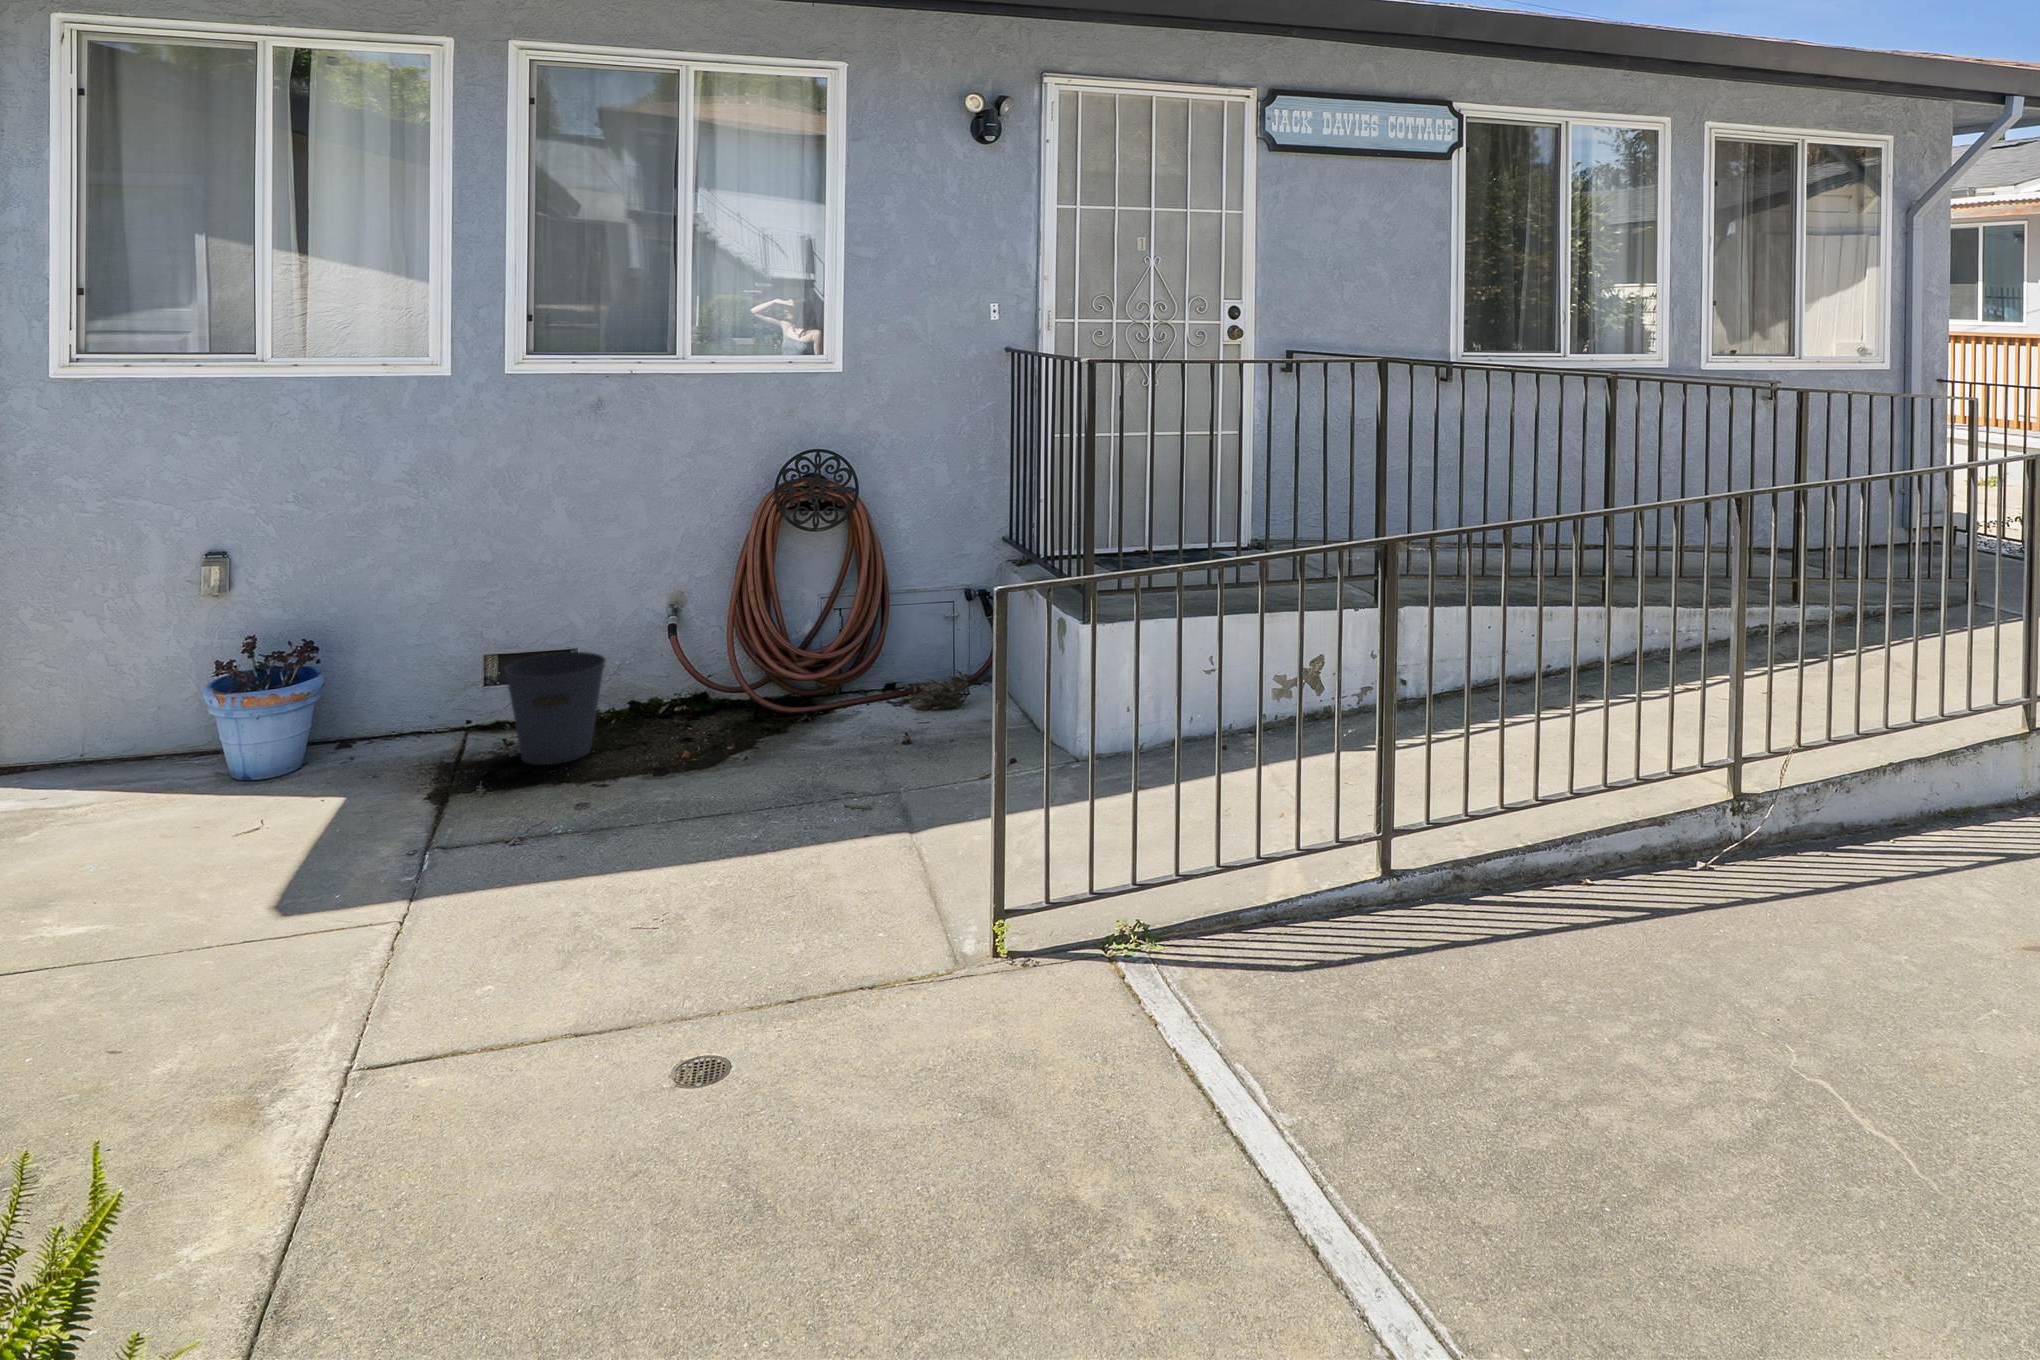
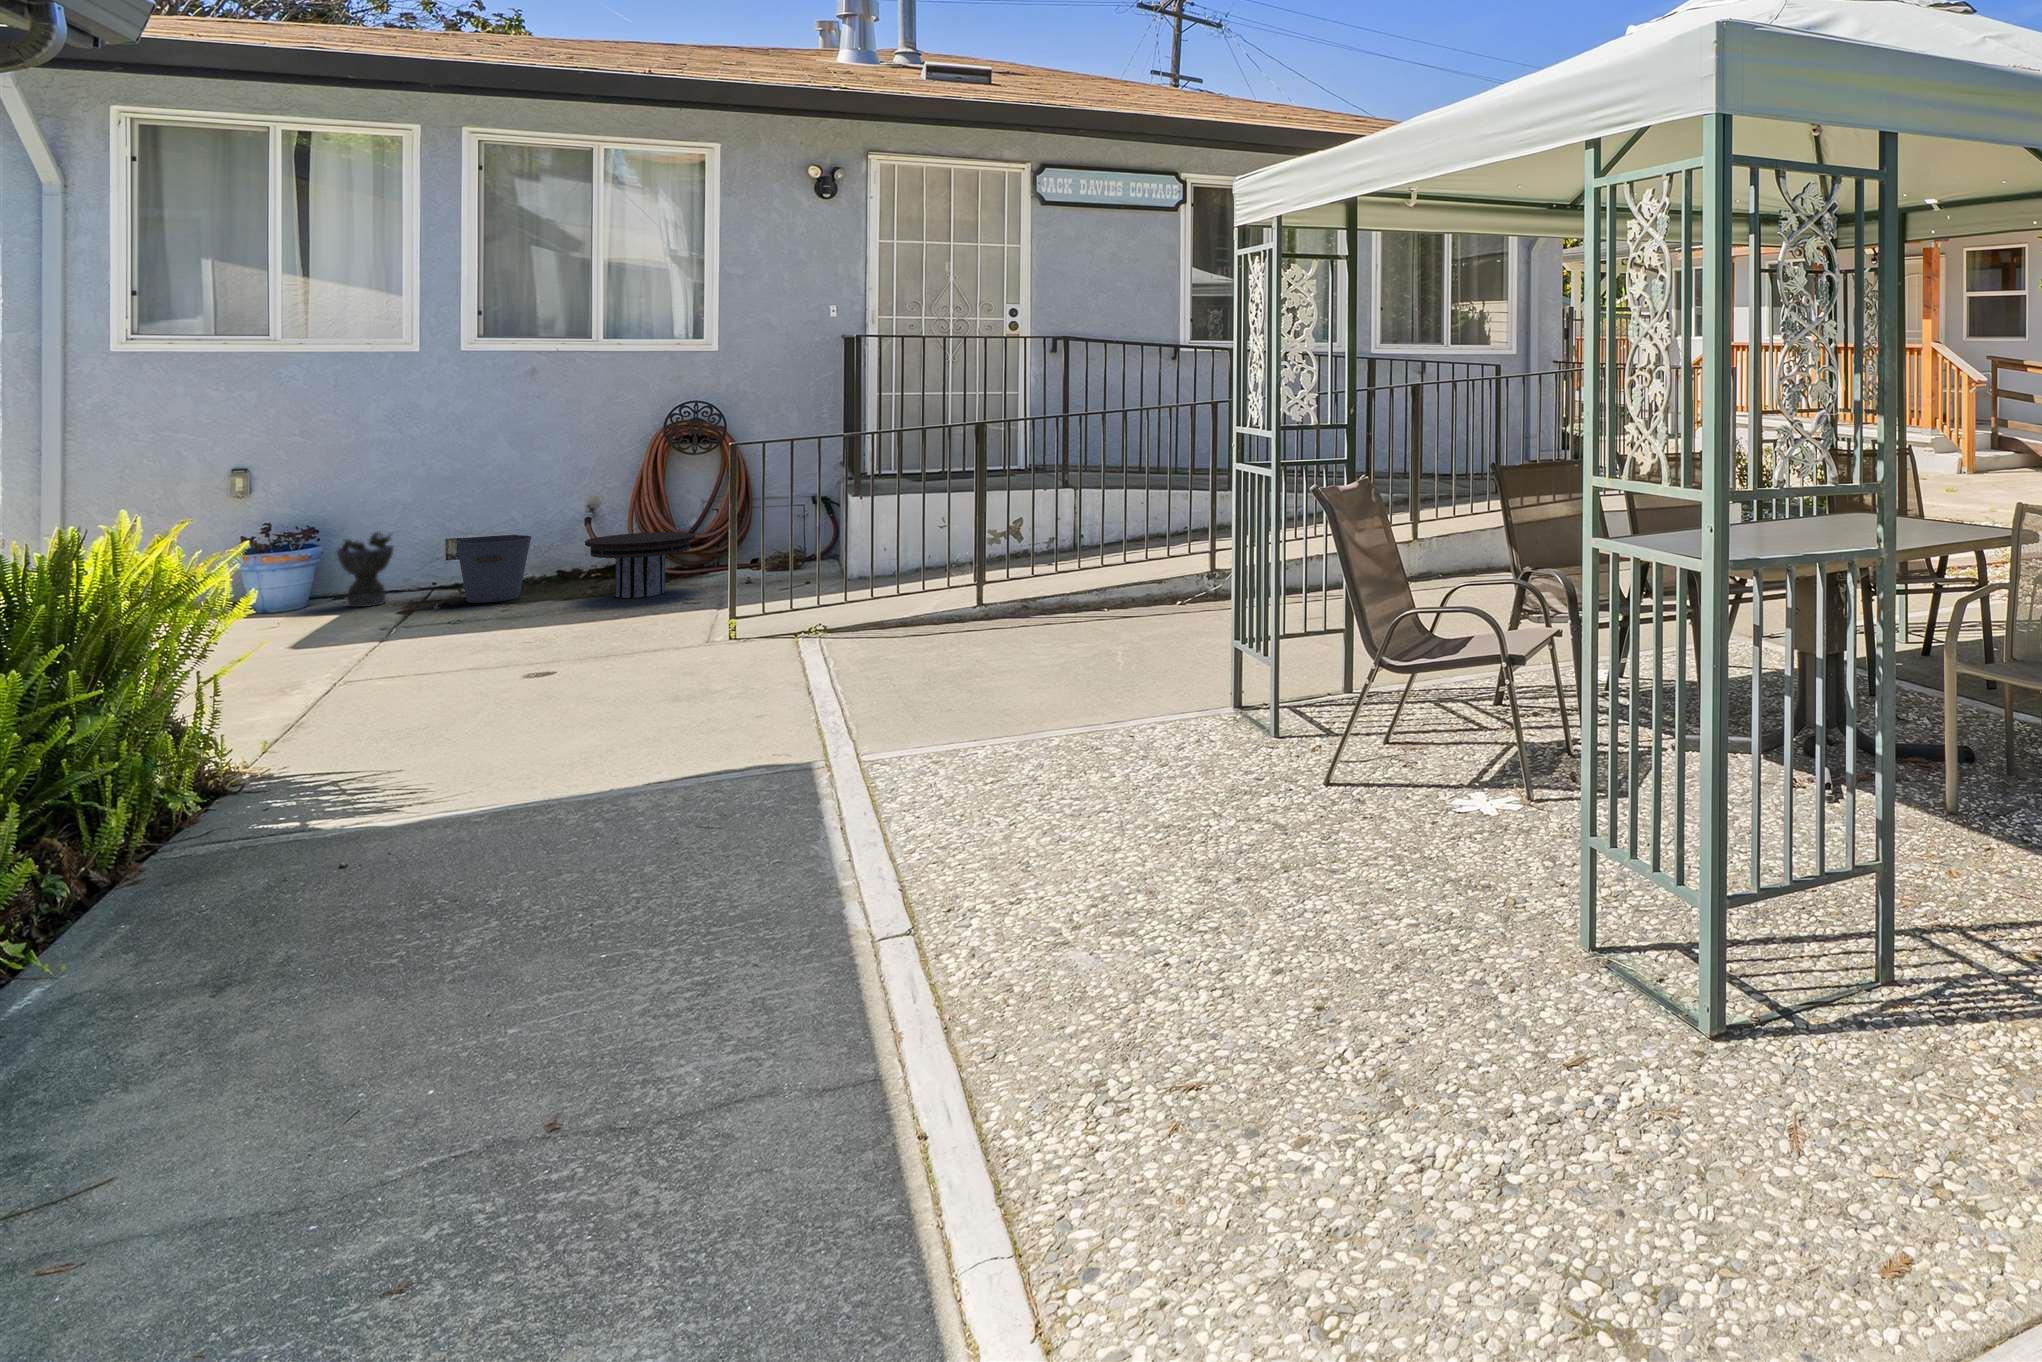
planter: none [347,647,423,767] -> present [337,533,394,607]
side table: none [684,649,831,765] -> present [585,532,695,598]

